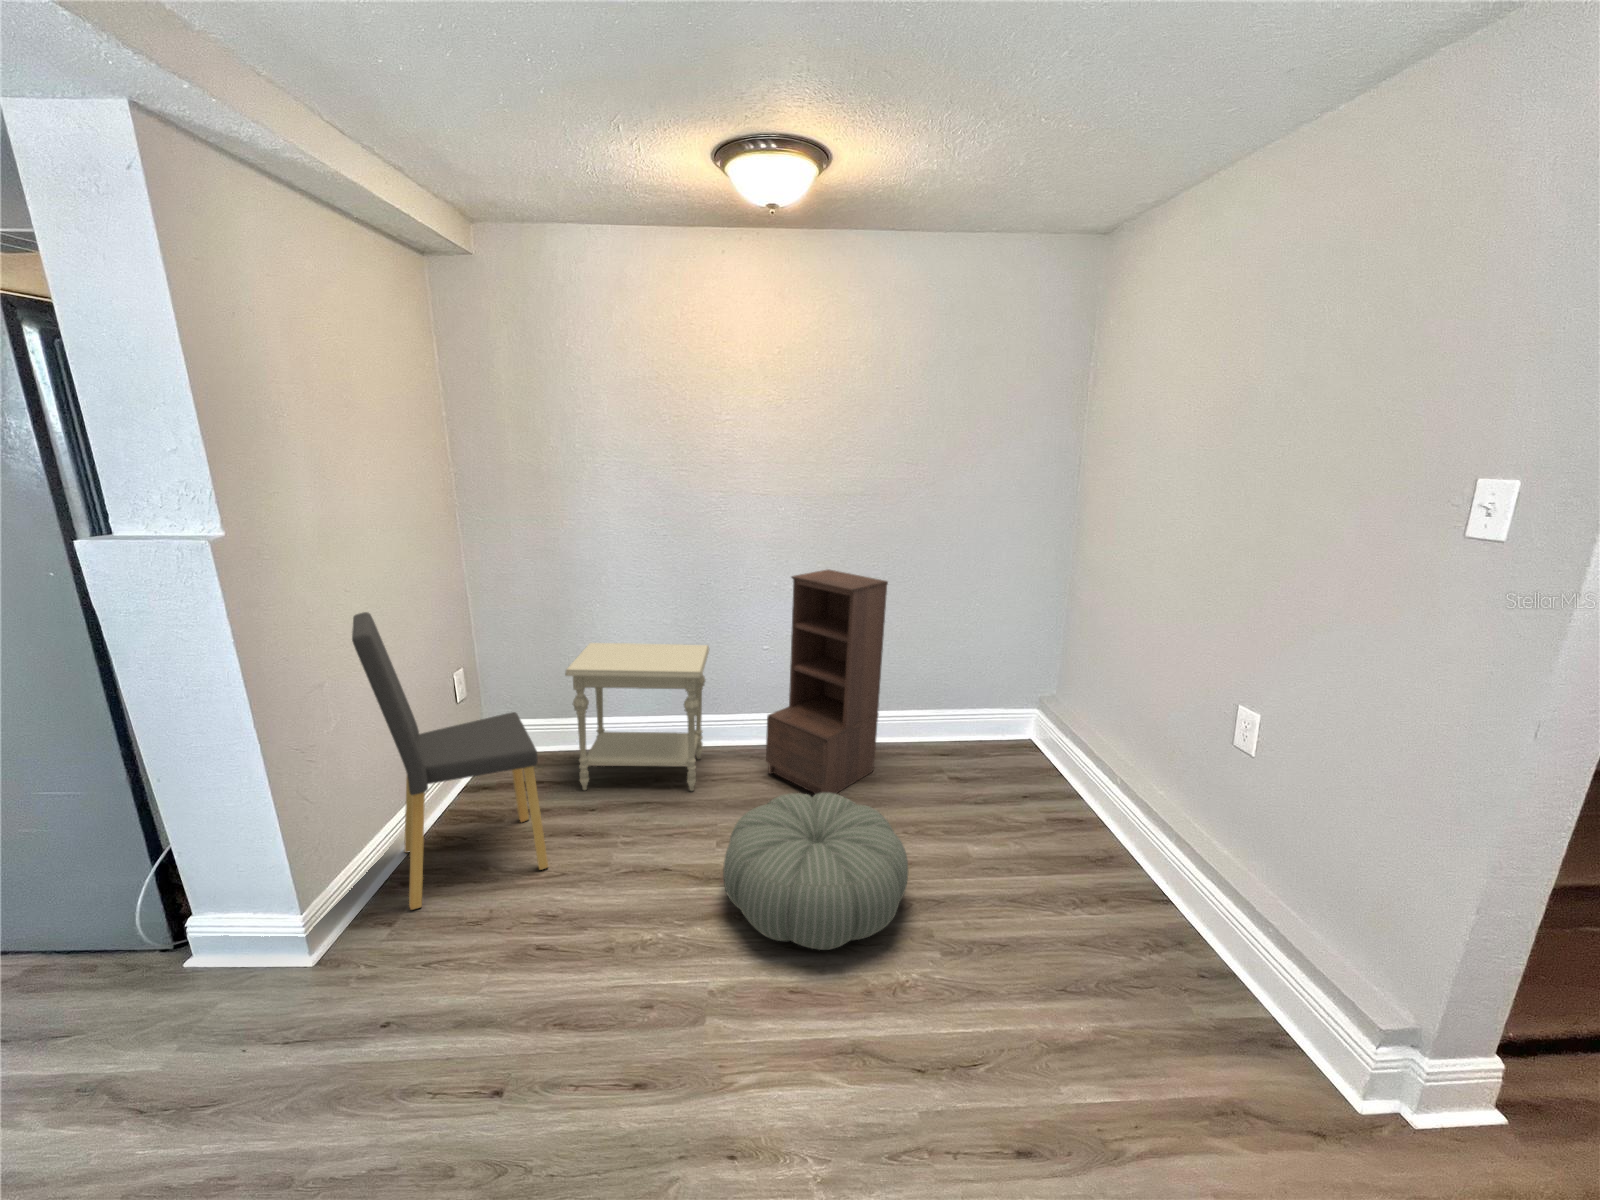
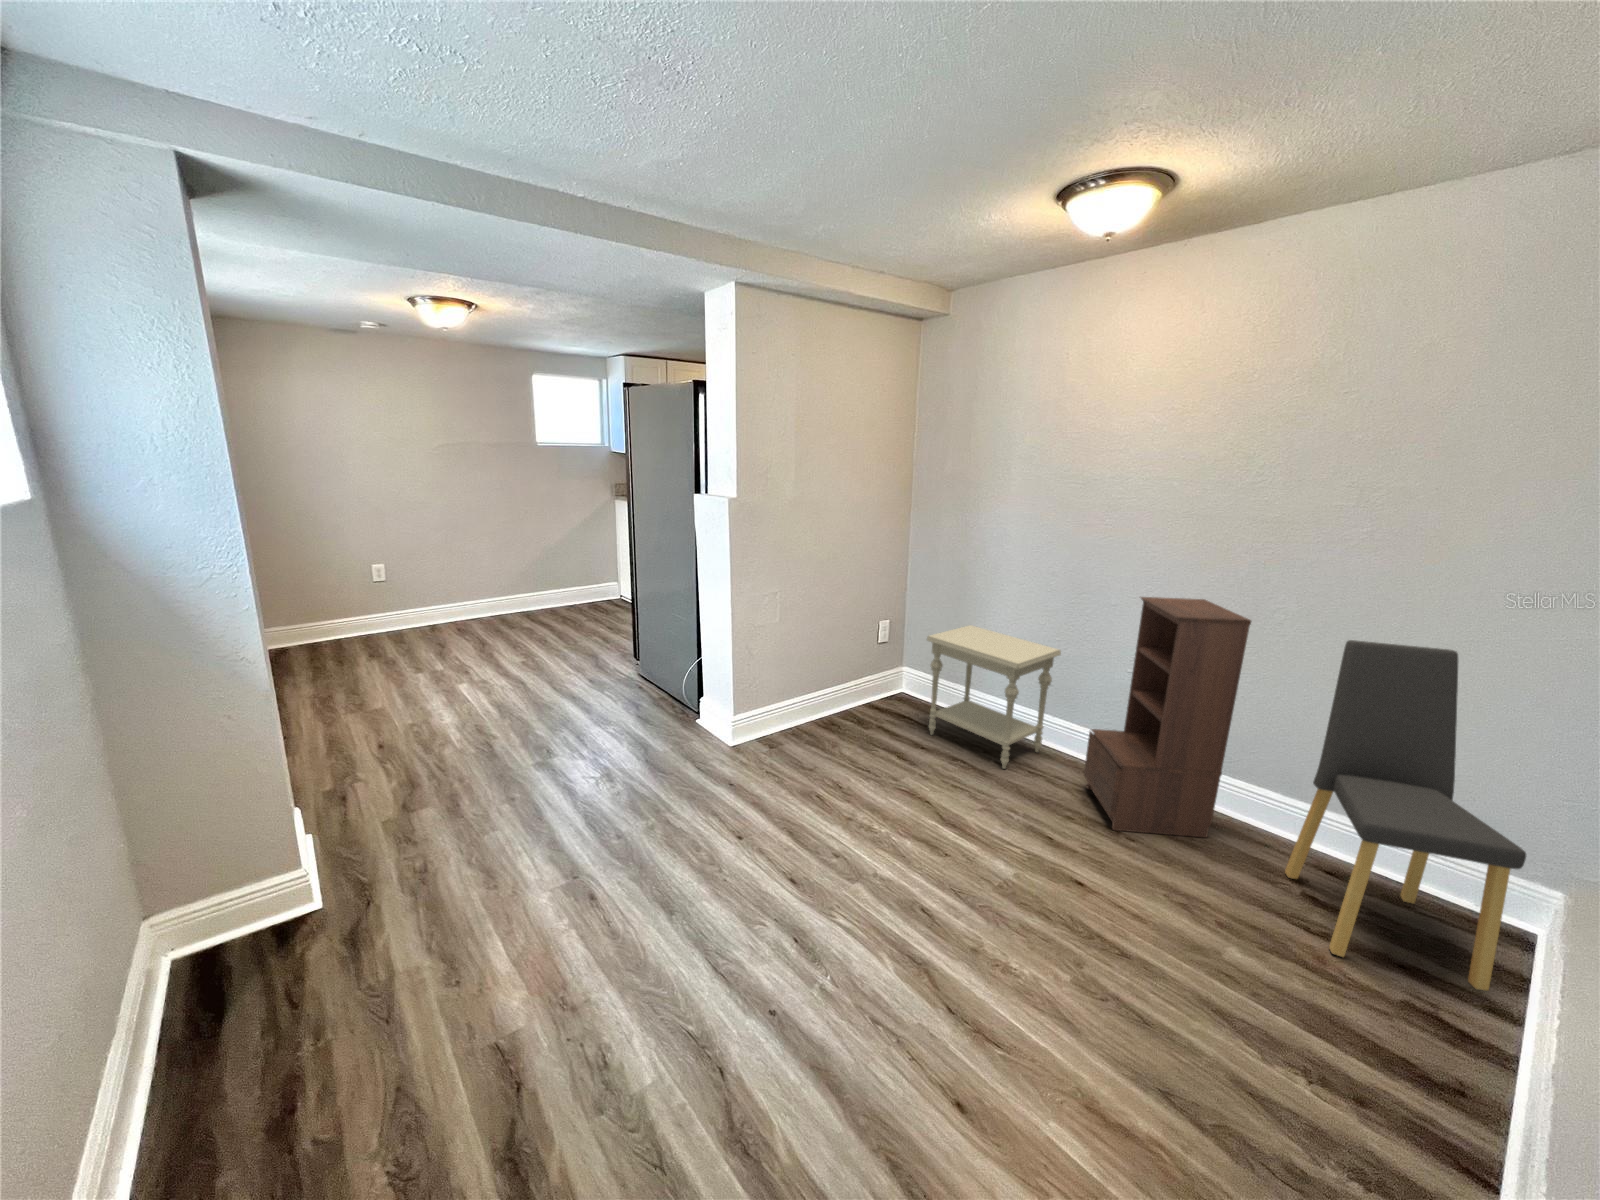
dining chair: present [352,612,548,910] -> present [1285,640,1526,991]
pouf: present [723,793,908,950] -> none [928,781,1109,924]

